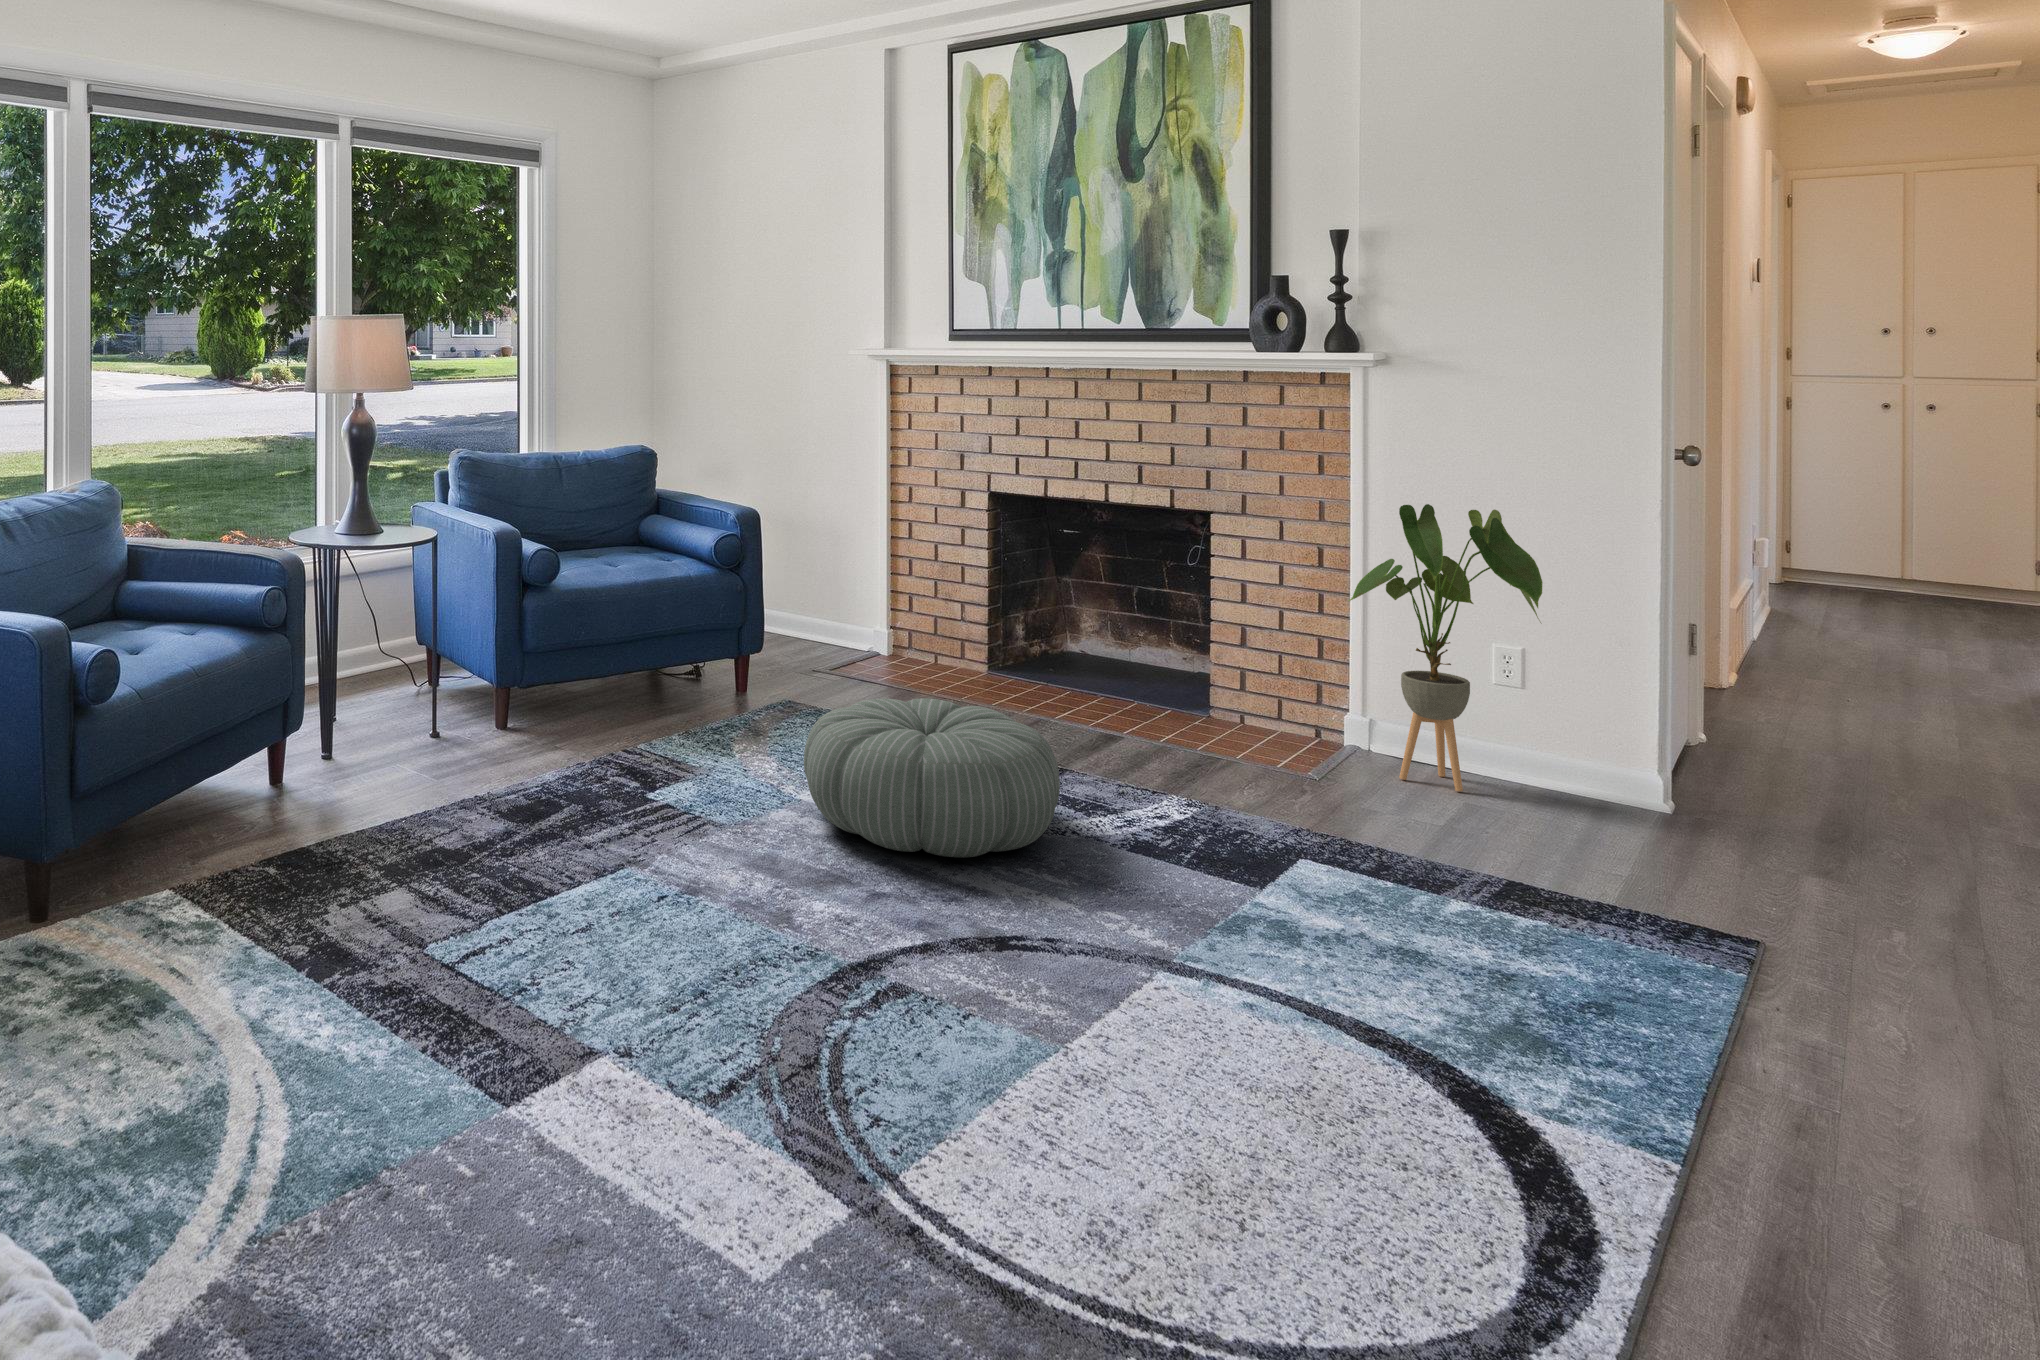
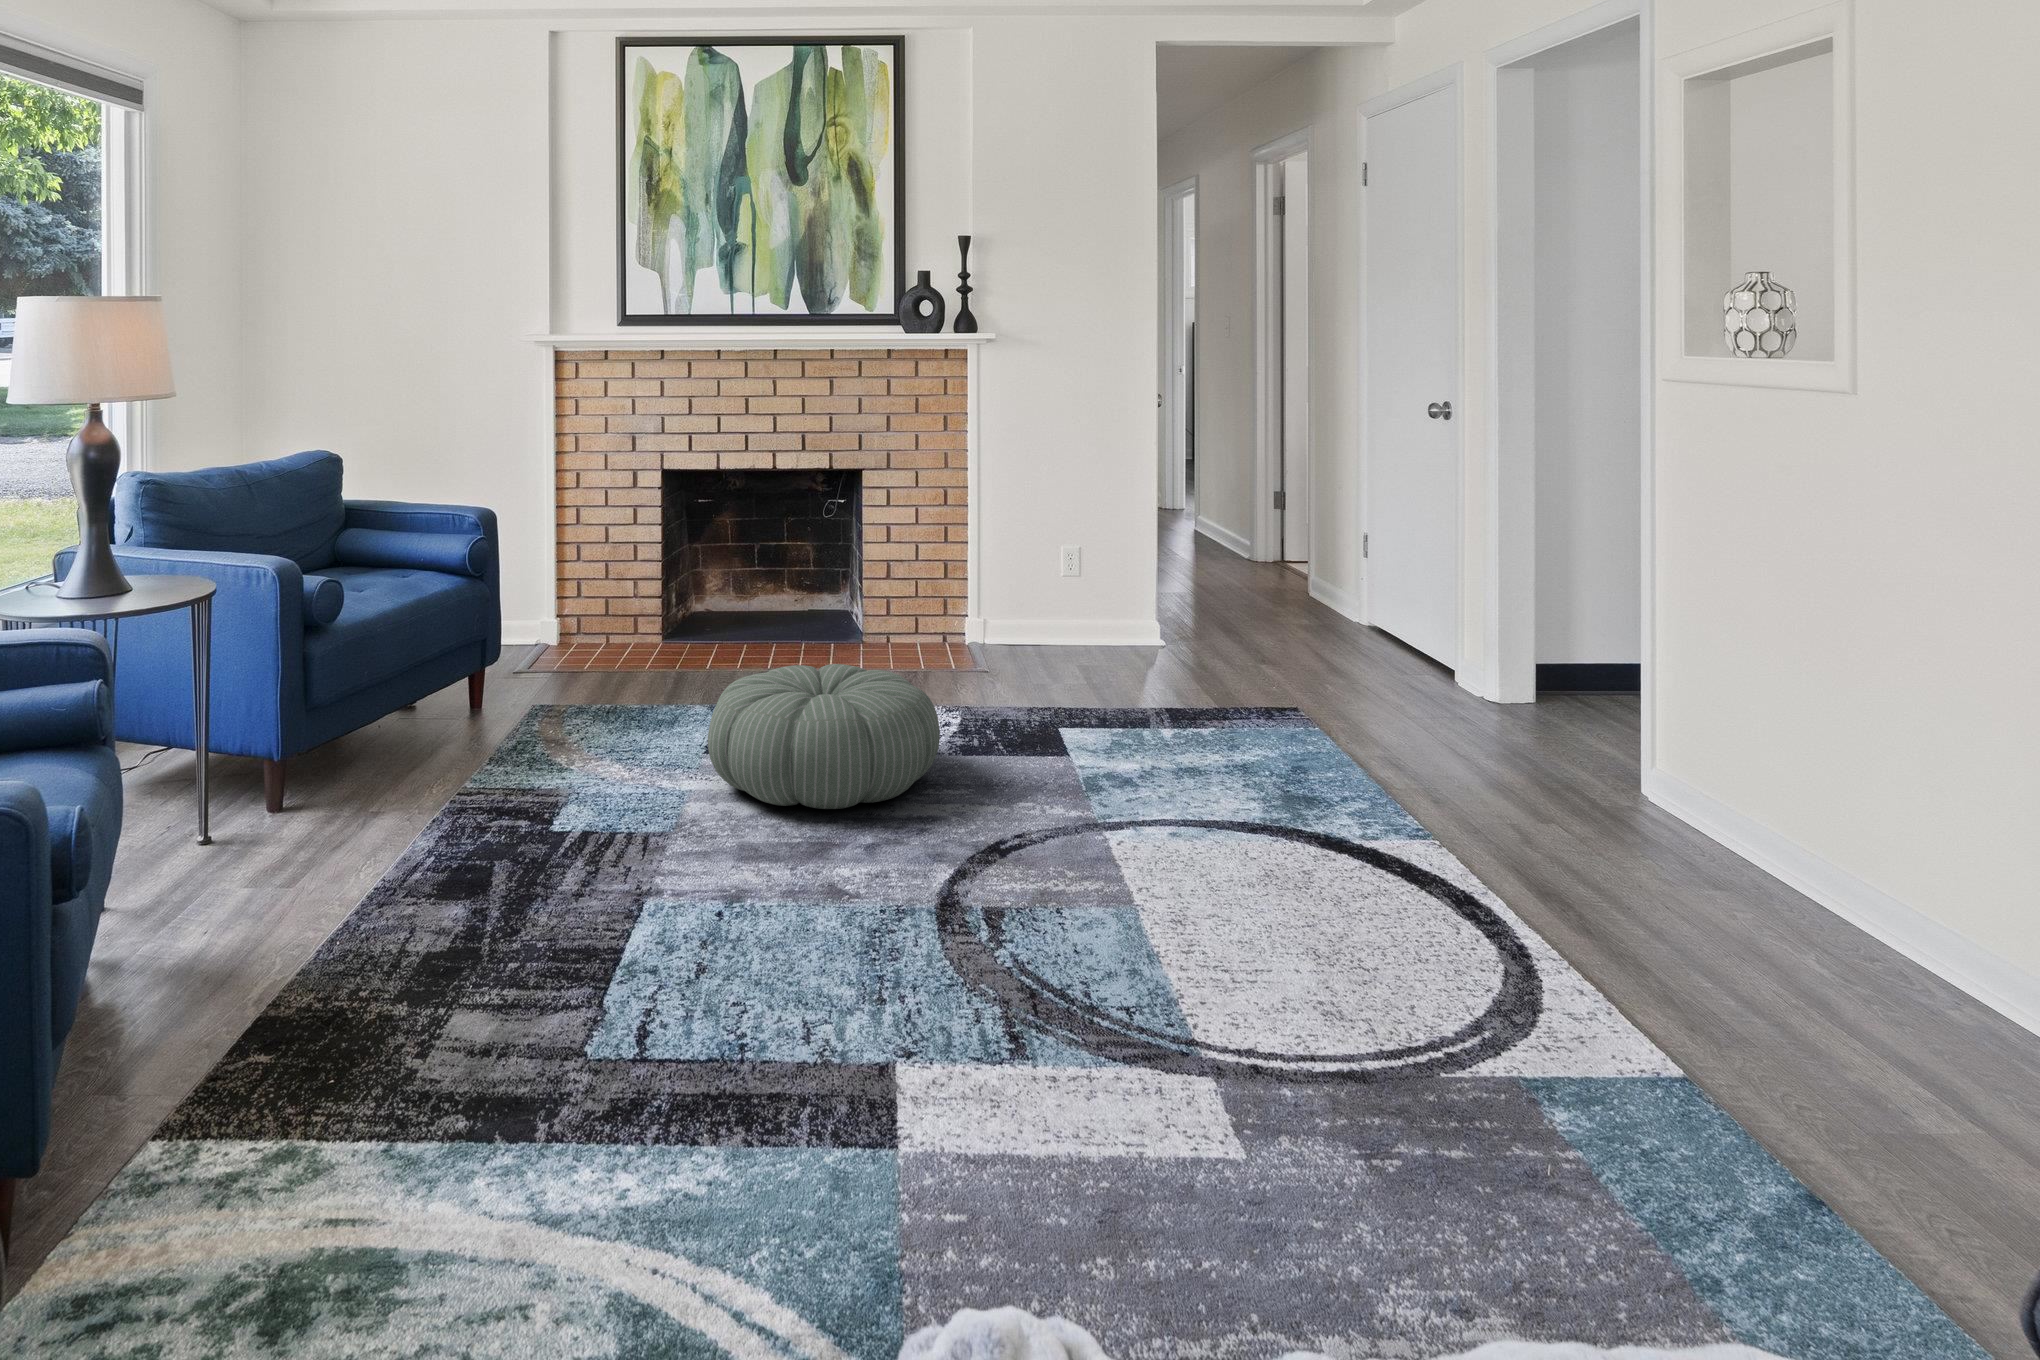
house plant: present [1349,504,1543,791] -> none [1010,451,1136,663]

